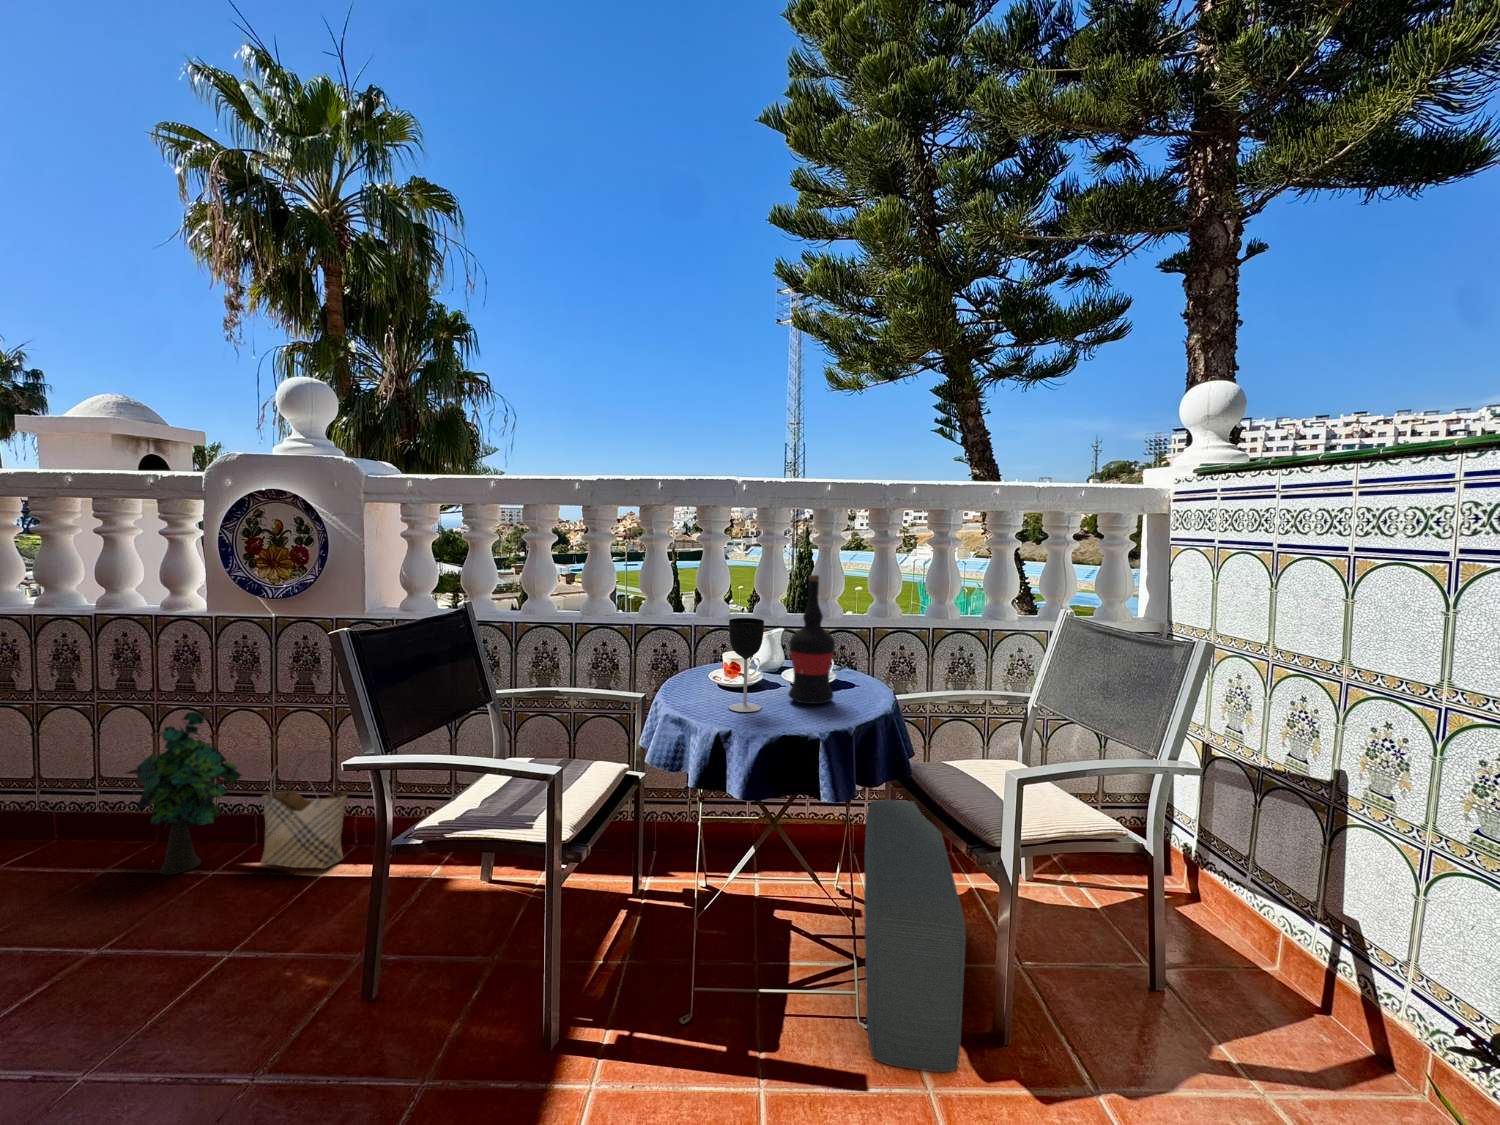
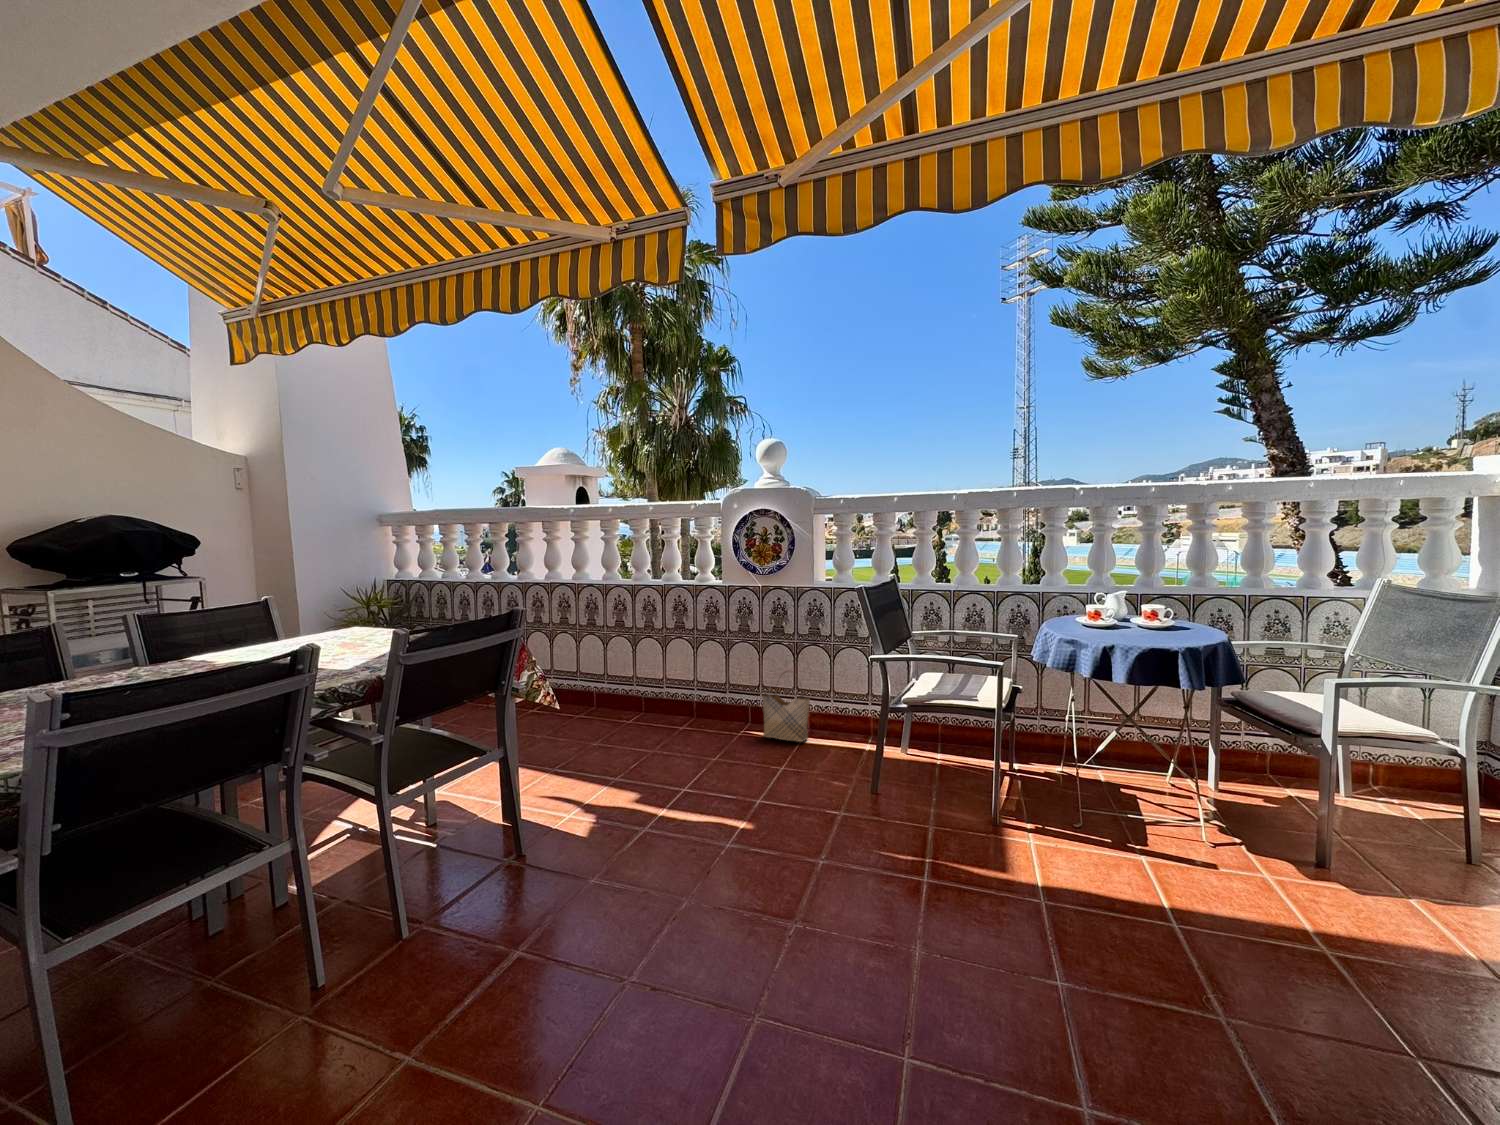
wine bottle: present [789,575,835,704] -> none [1144,552,1180,637]
wine glass: present [729,618,764,712] -> none [1103,581,1129,640]
decorative plant: present [126,712,241,875] -> none [689,643,746,738]
pouf: present [864,800,966,1072] -> none [1197,717,1293,877]

